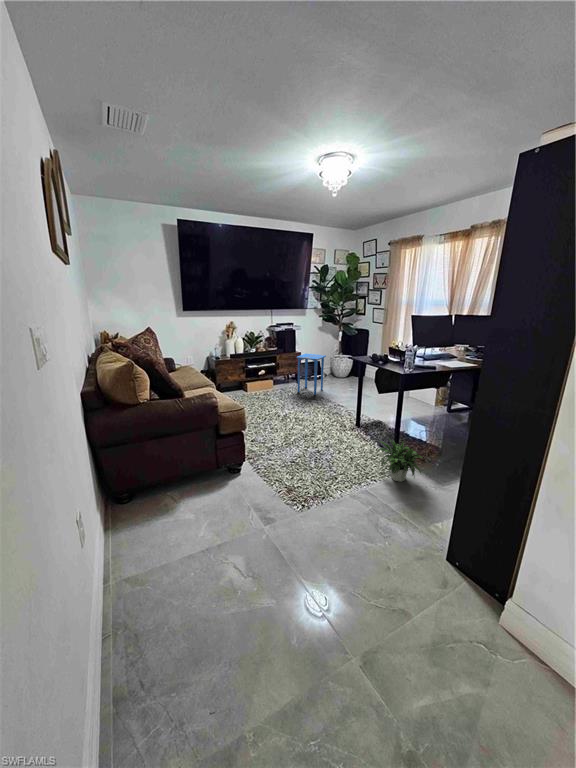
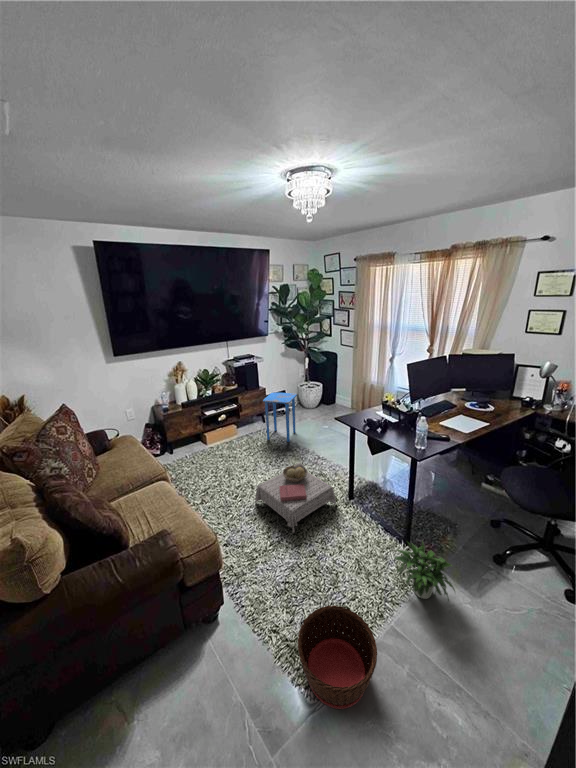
ottoman: none [280,396,344,441] -> present [255,463,336,533]
basket: none [293,463,348,517] -> present [298,605,377,709]

